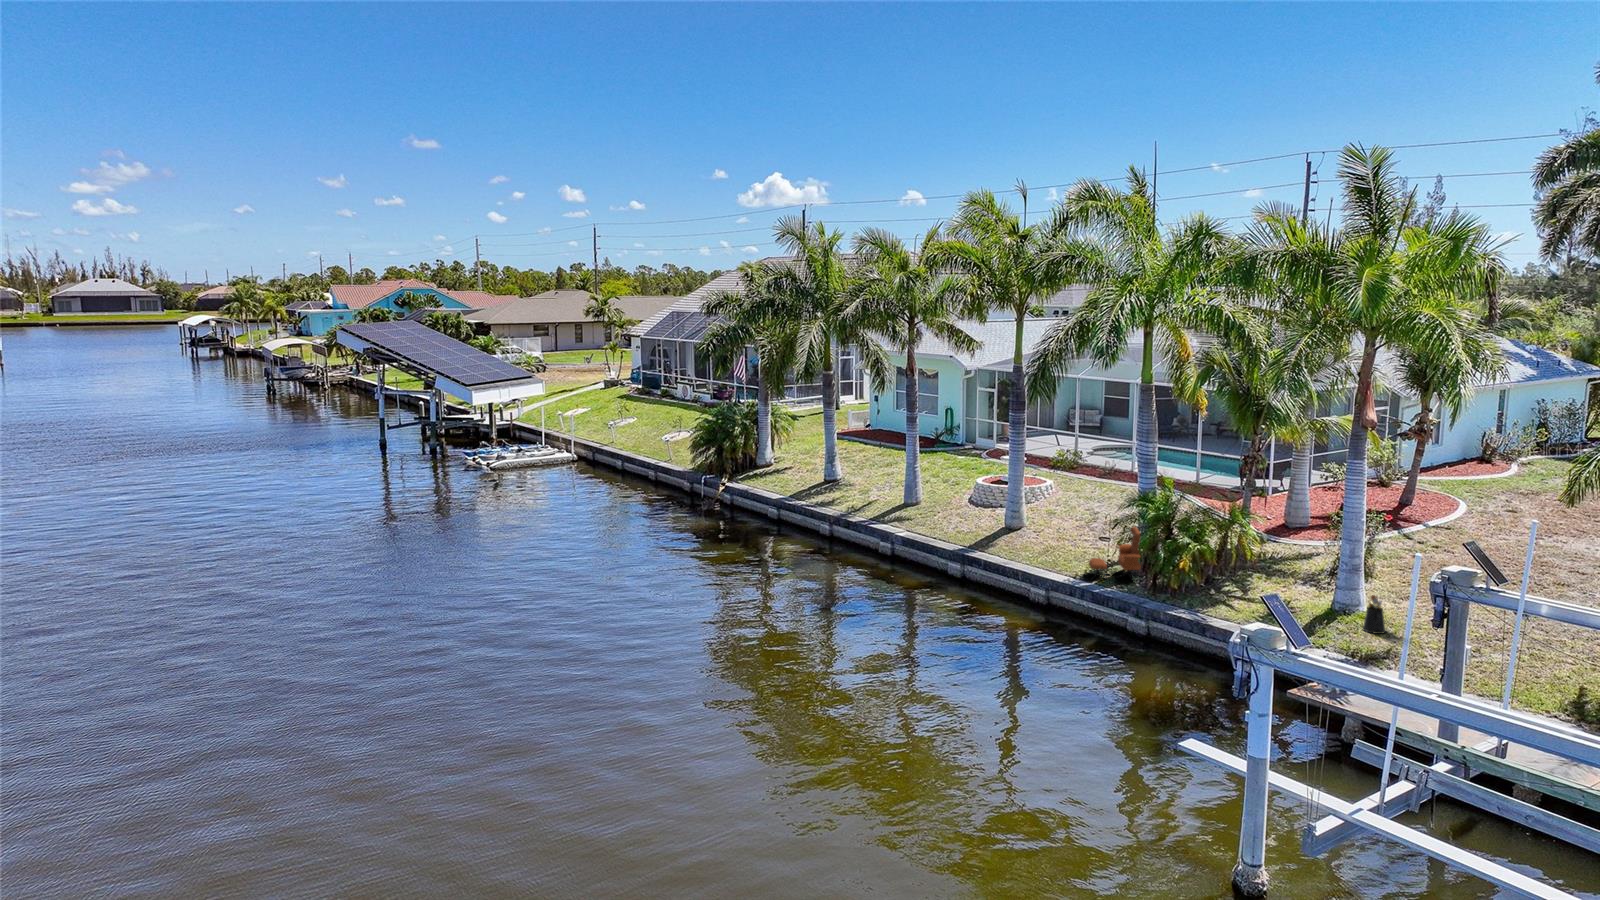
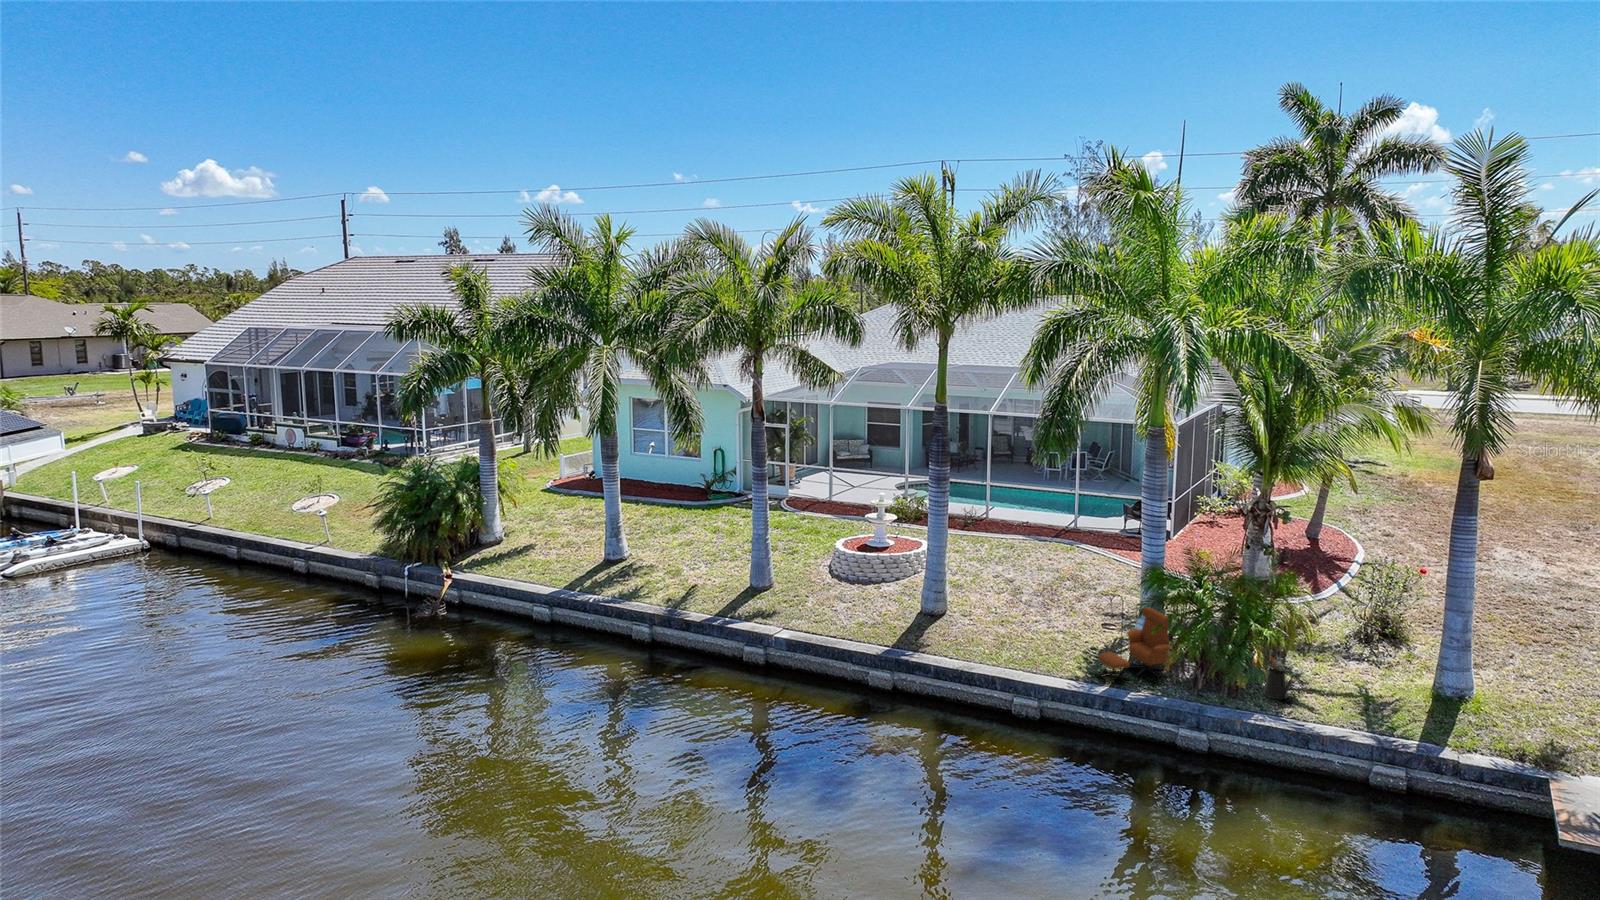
watering can: present [1362,595,1386,634] -> present [1263,657,1293,700]

